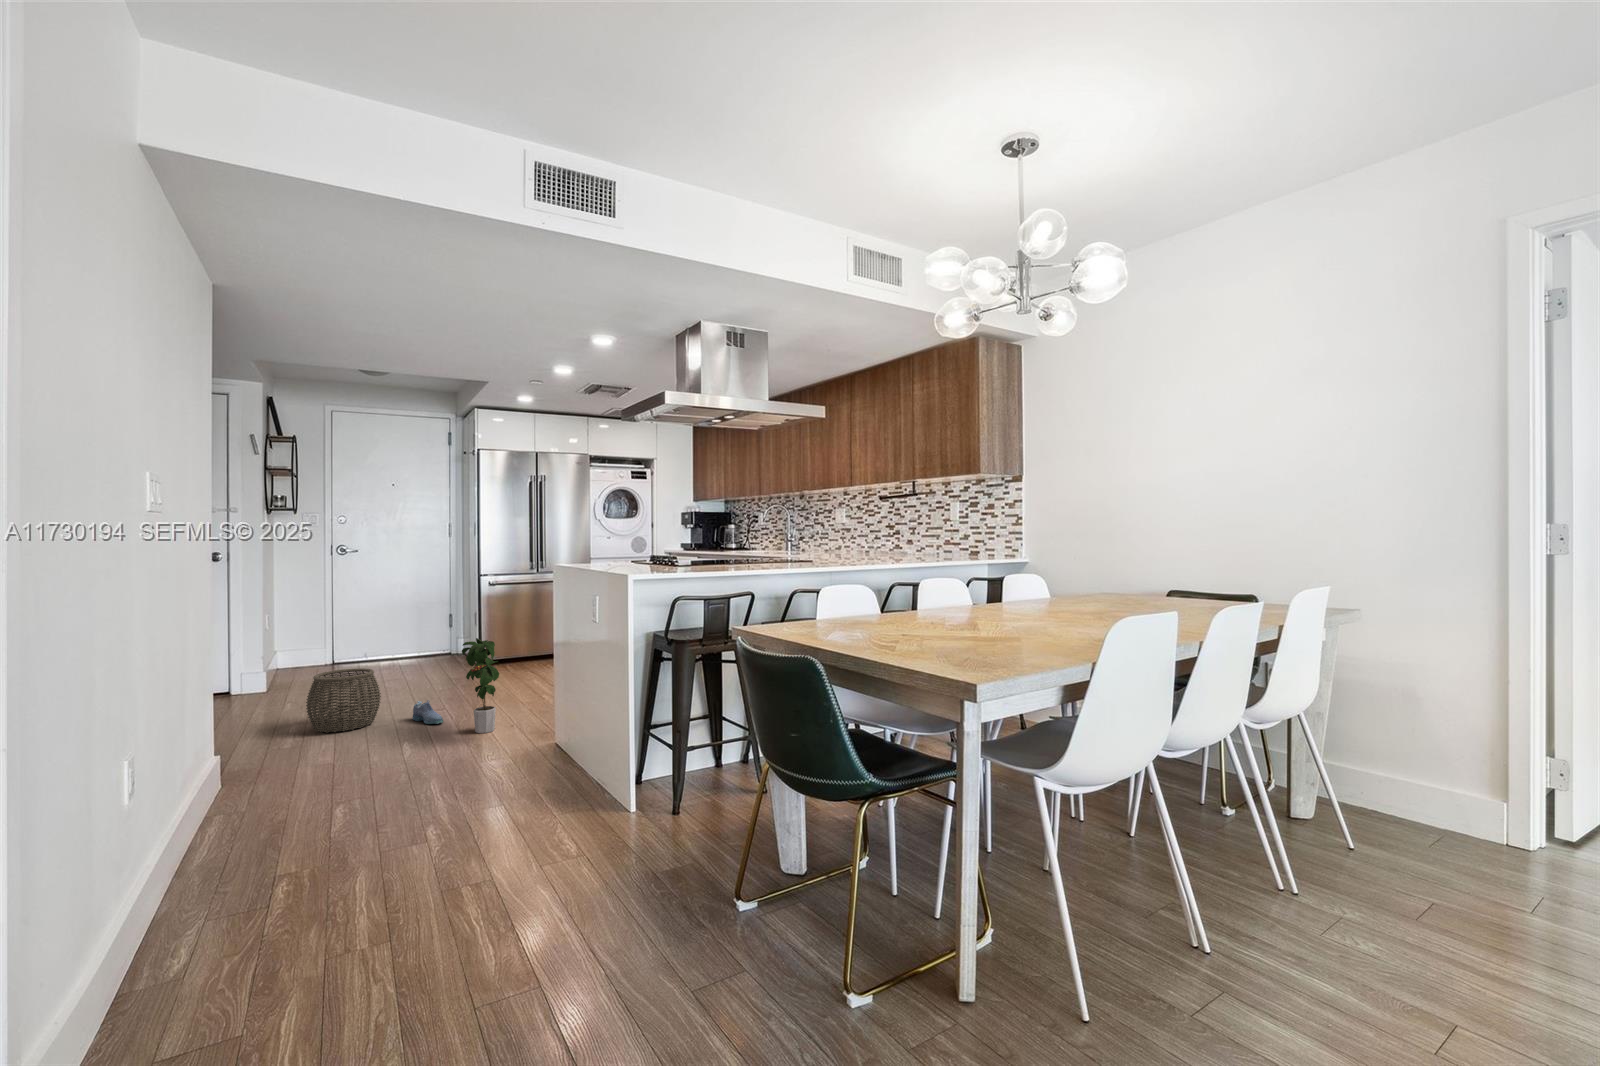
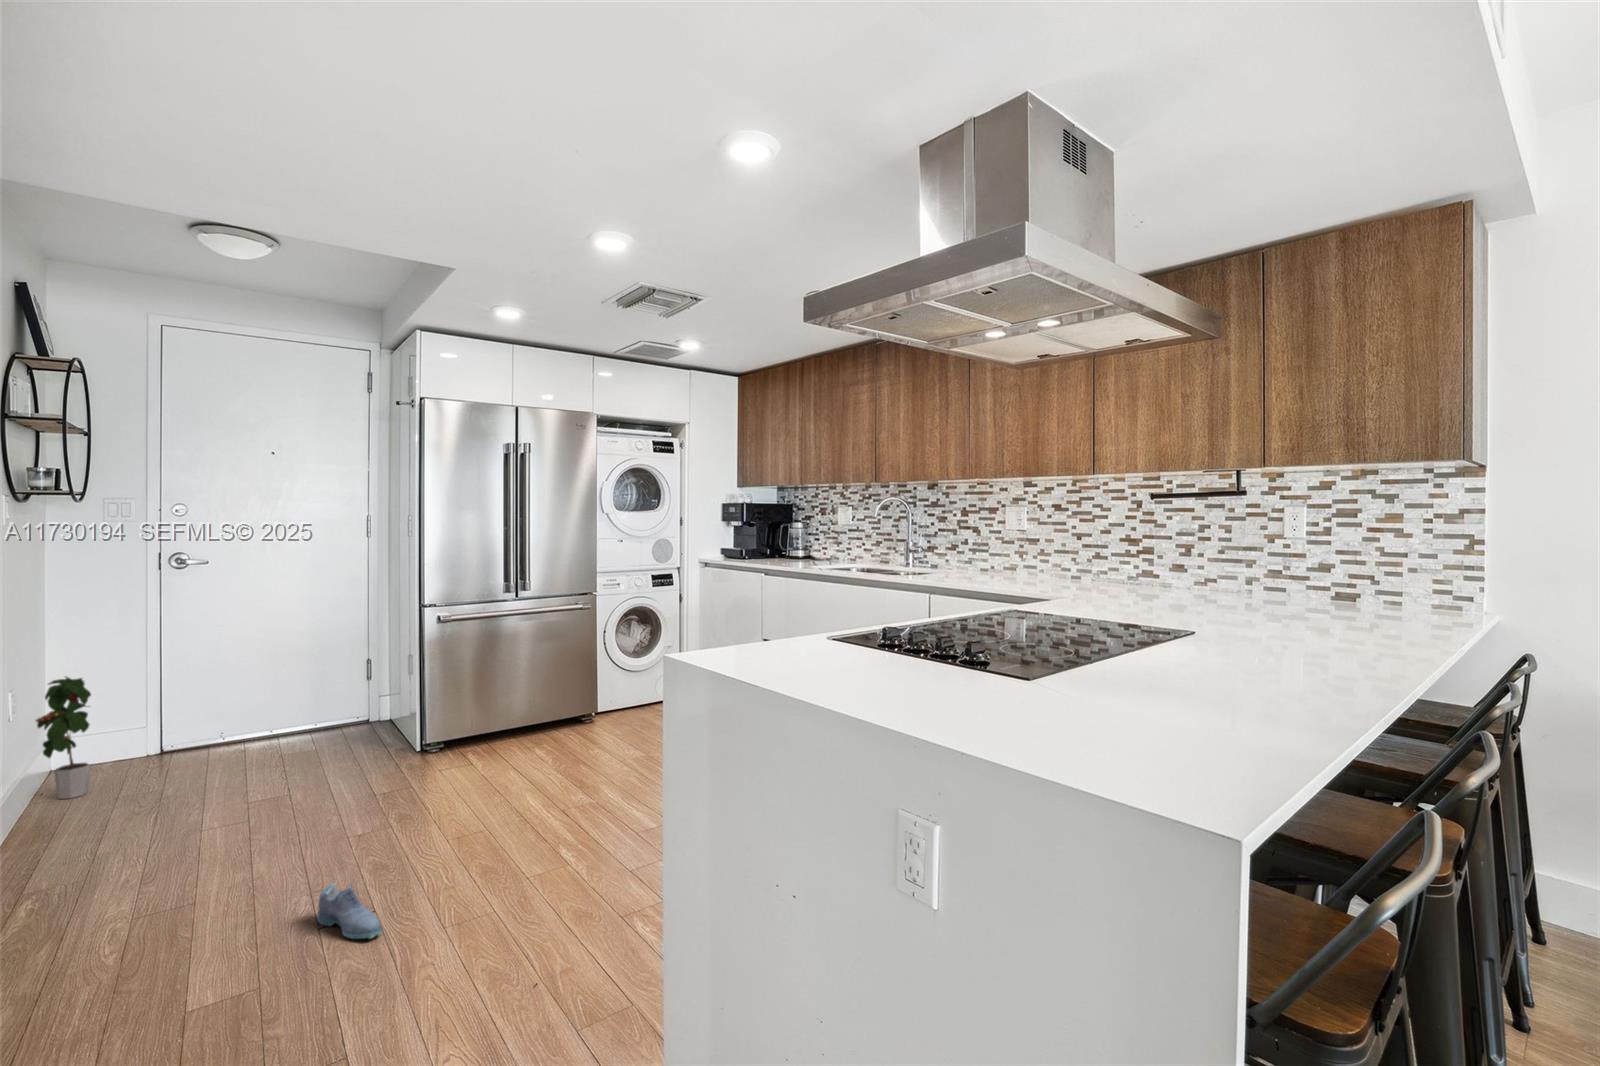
potted plant: present [462,638,499,733] -> present [36,677,91,799]
woven basket: present [306,668,381,733] -> none [83,821,252,979]

